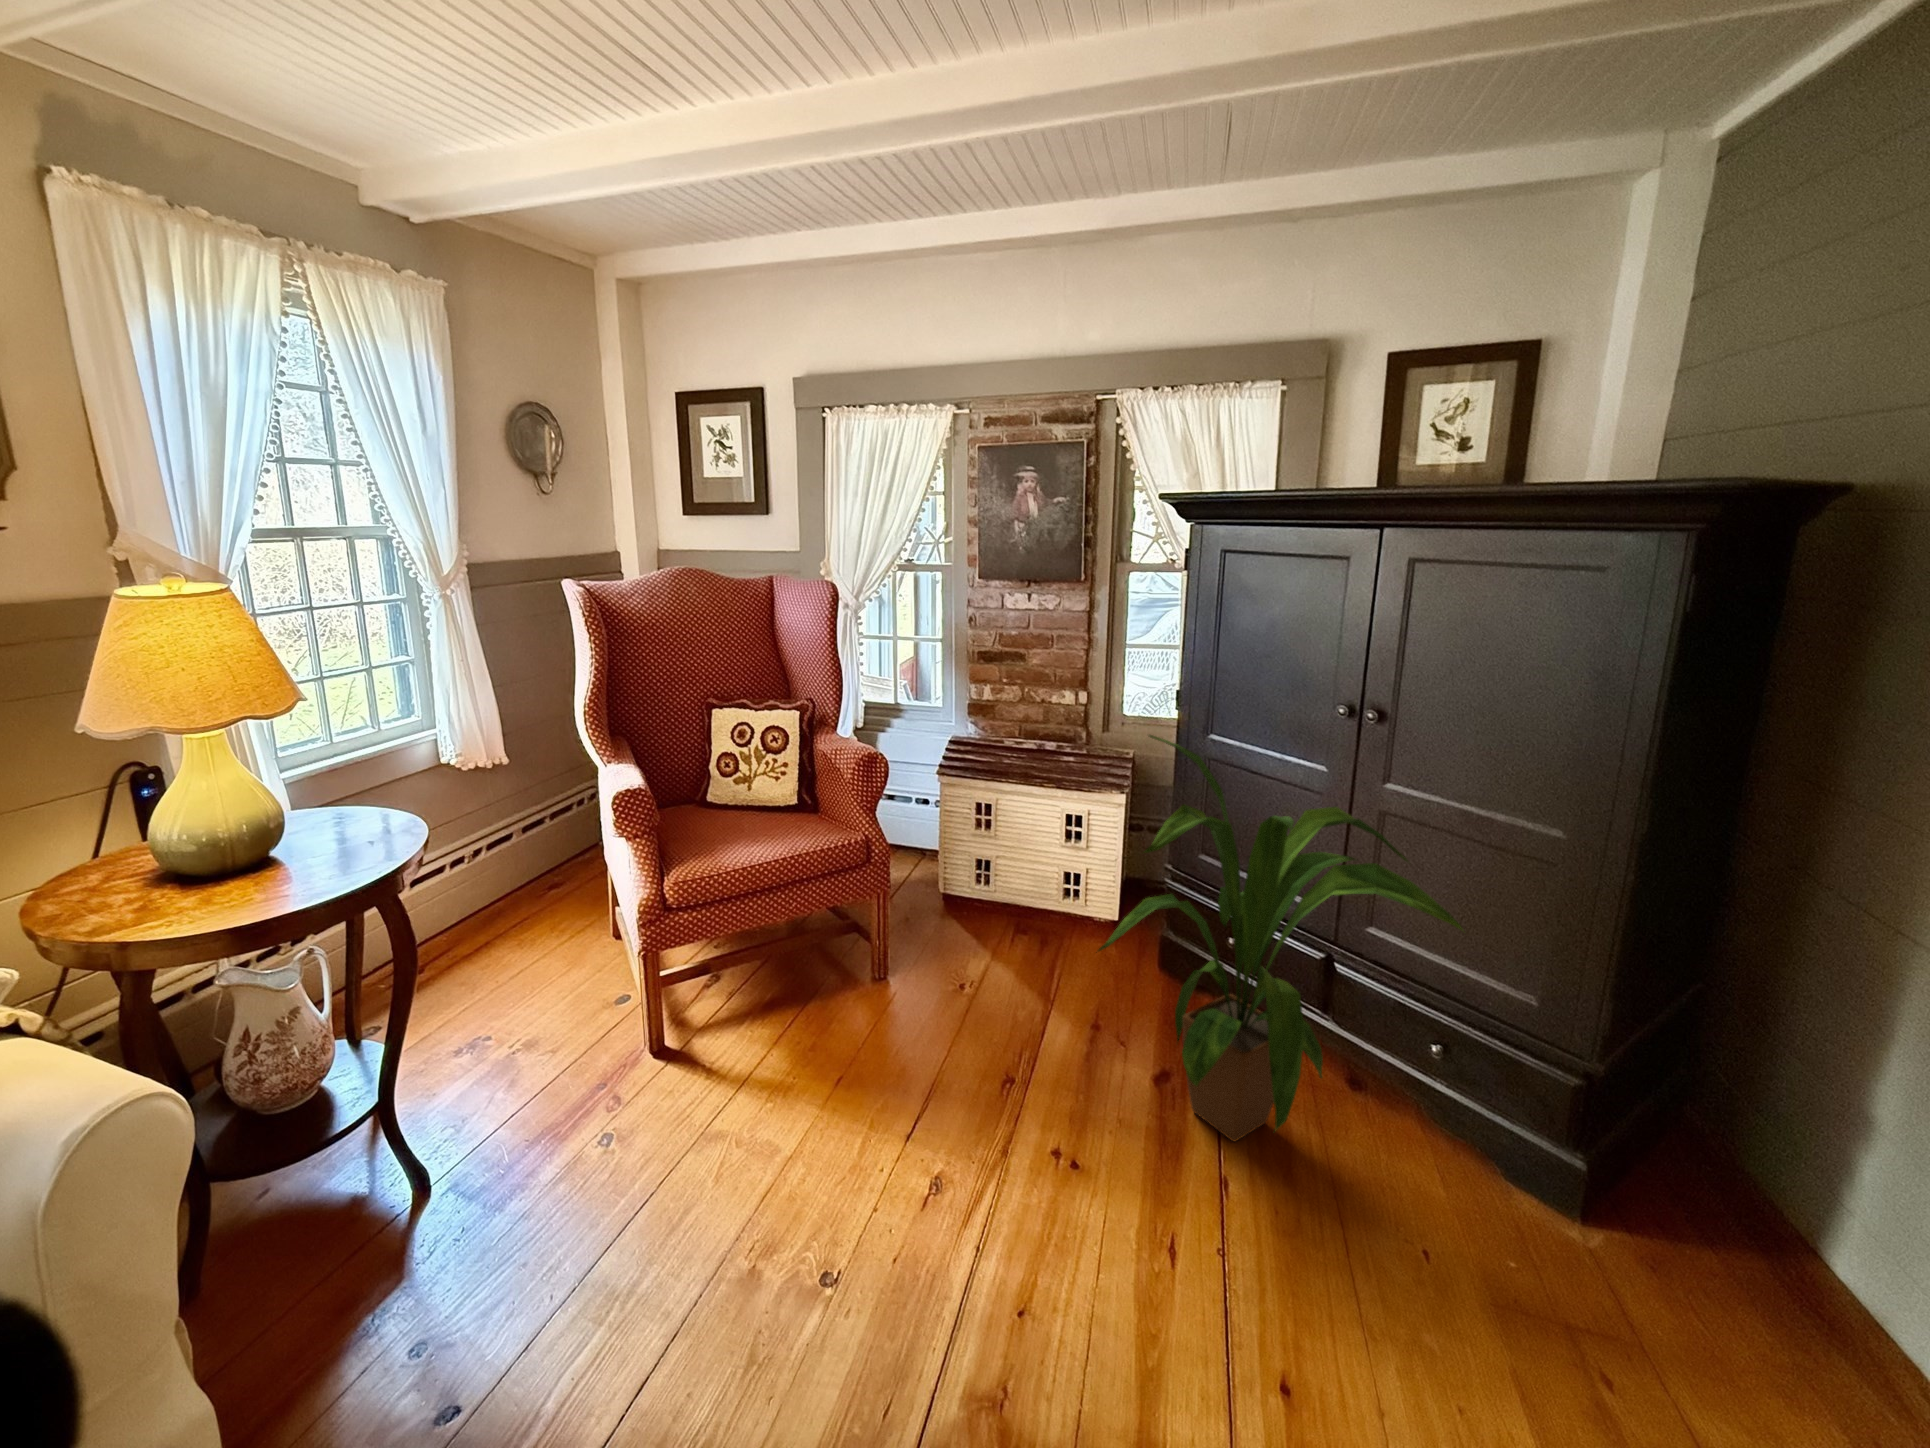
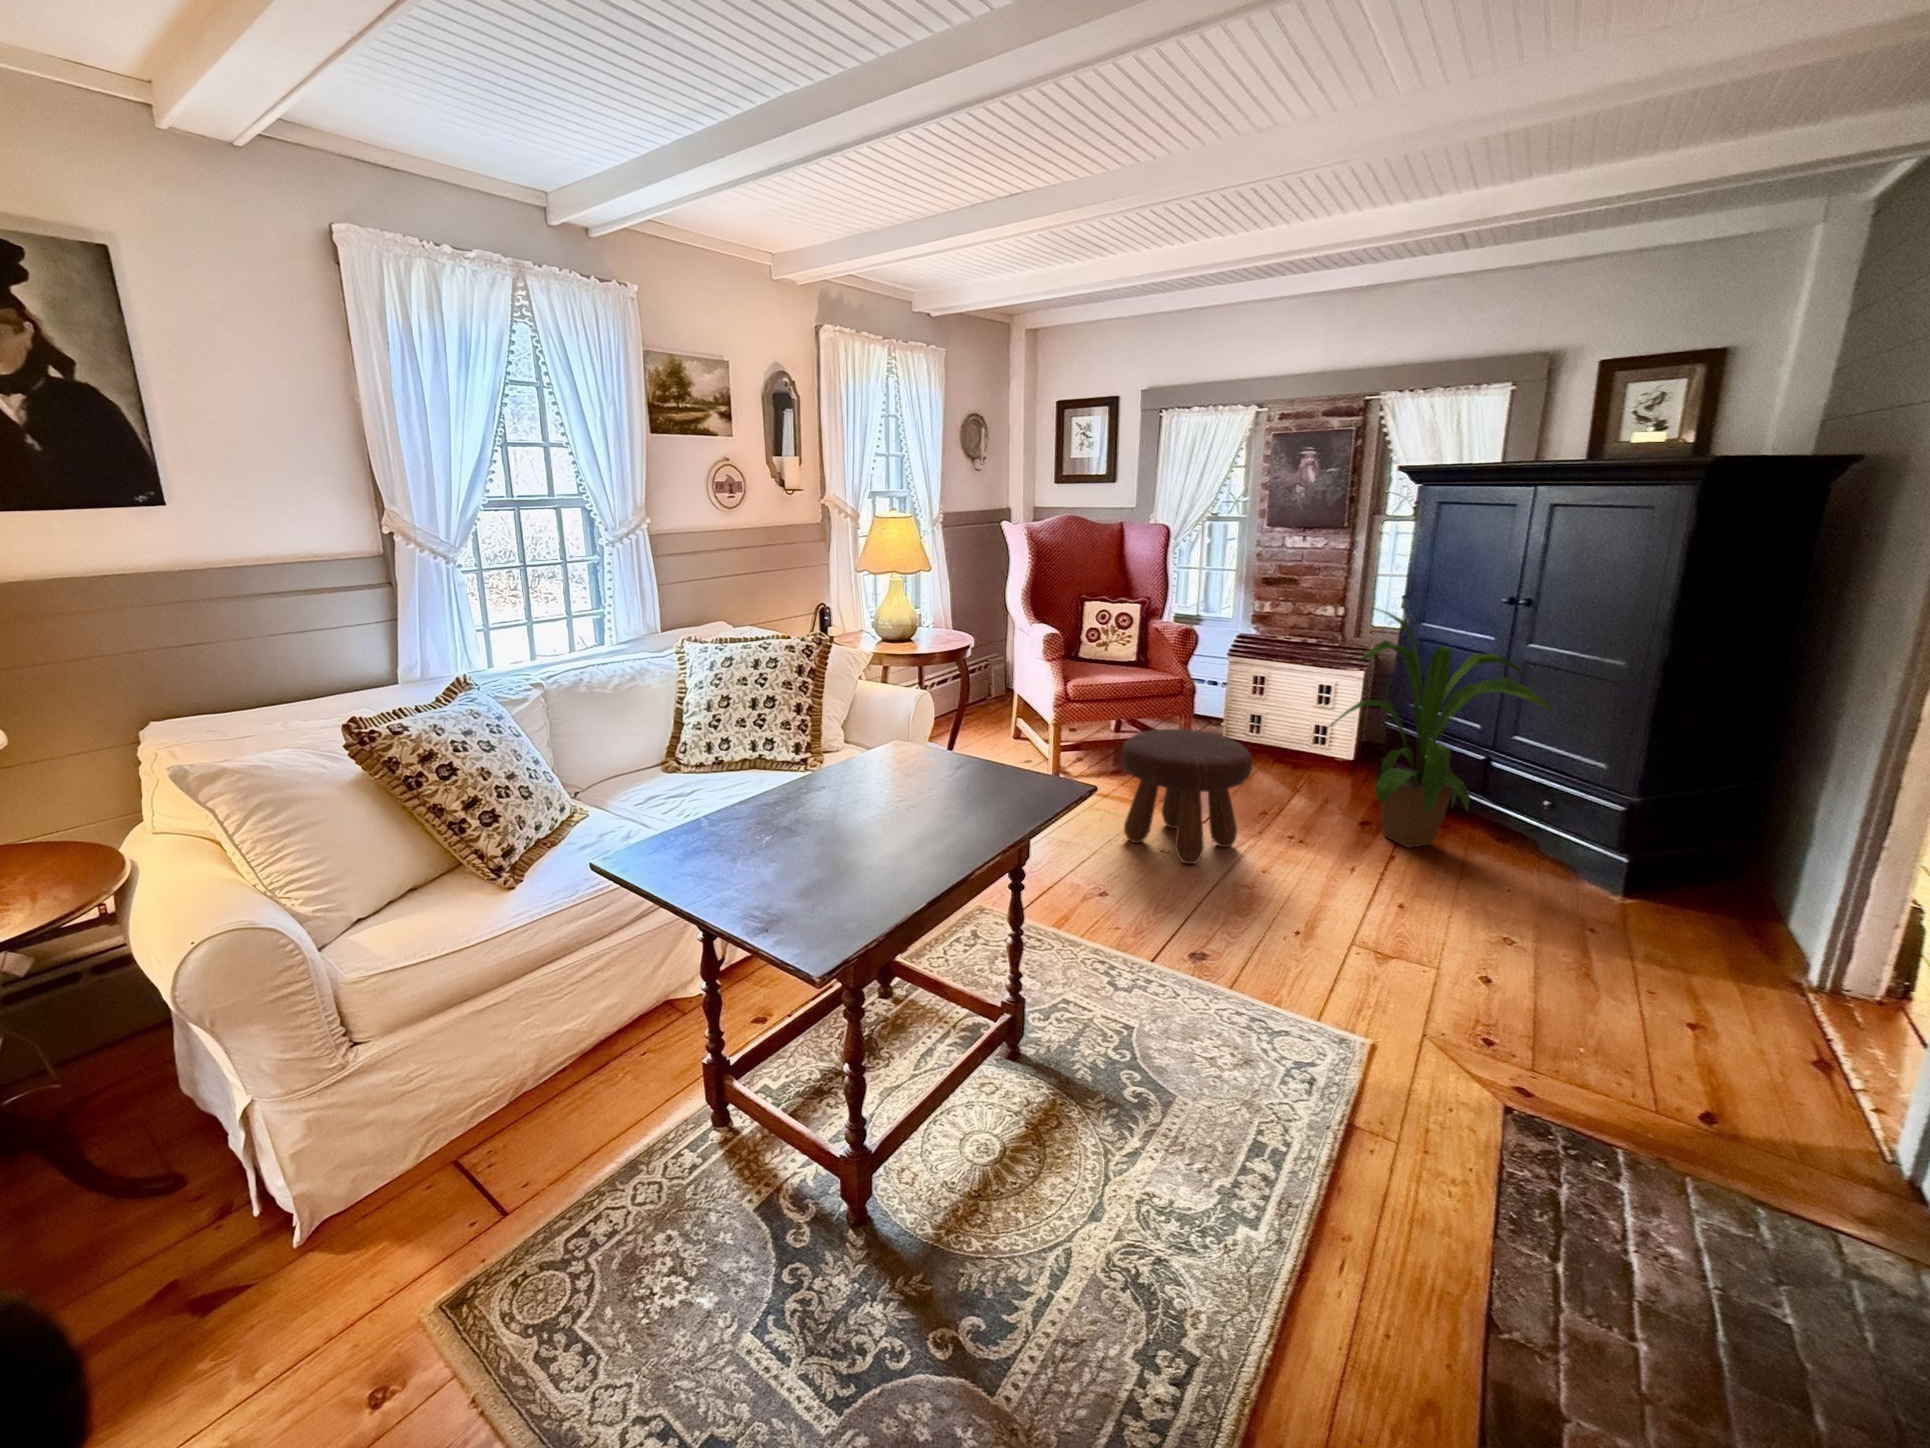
footstool: none [729,983,980,1316] -> present [1122,729,1252,864]

